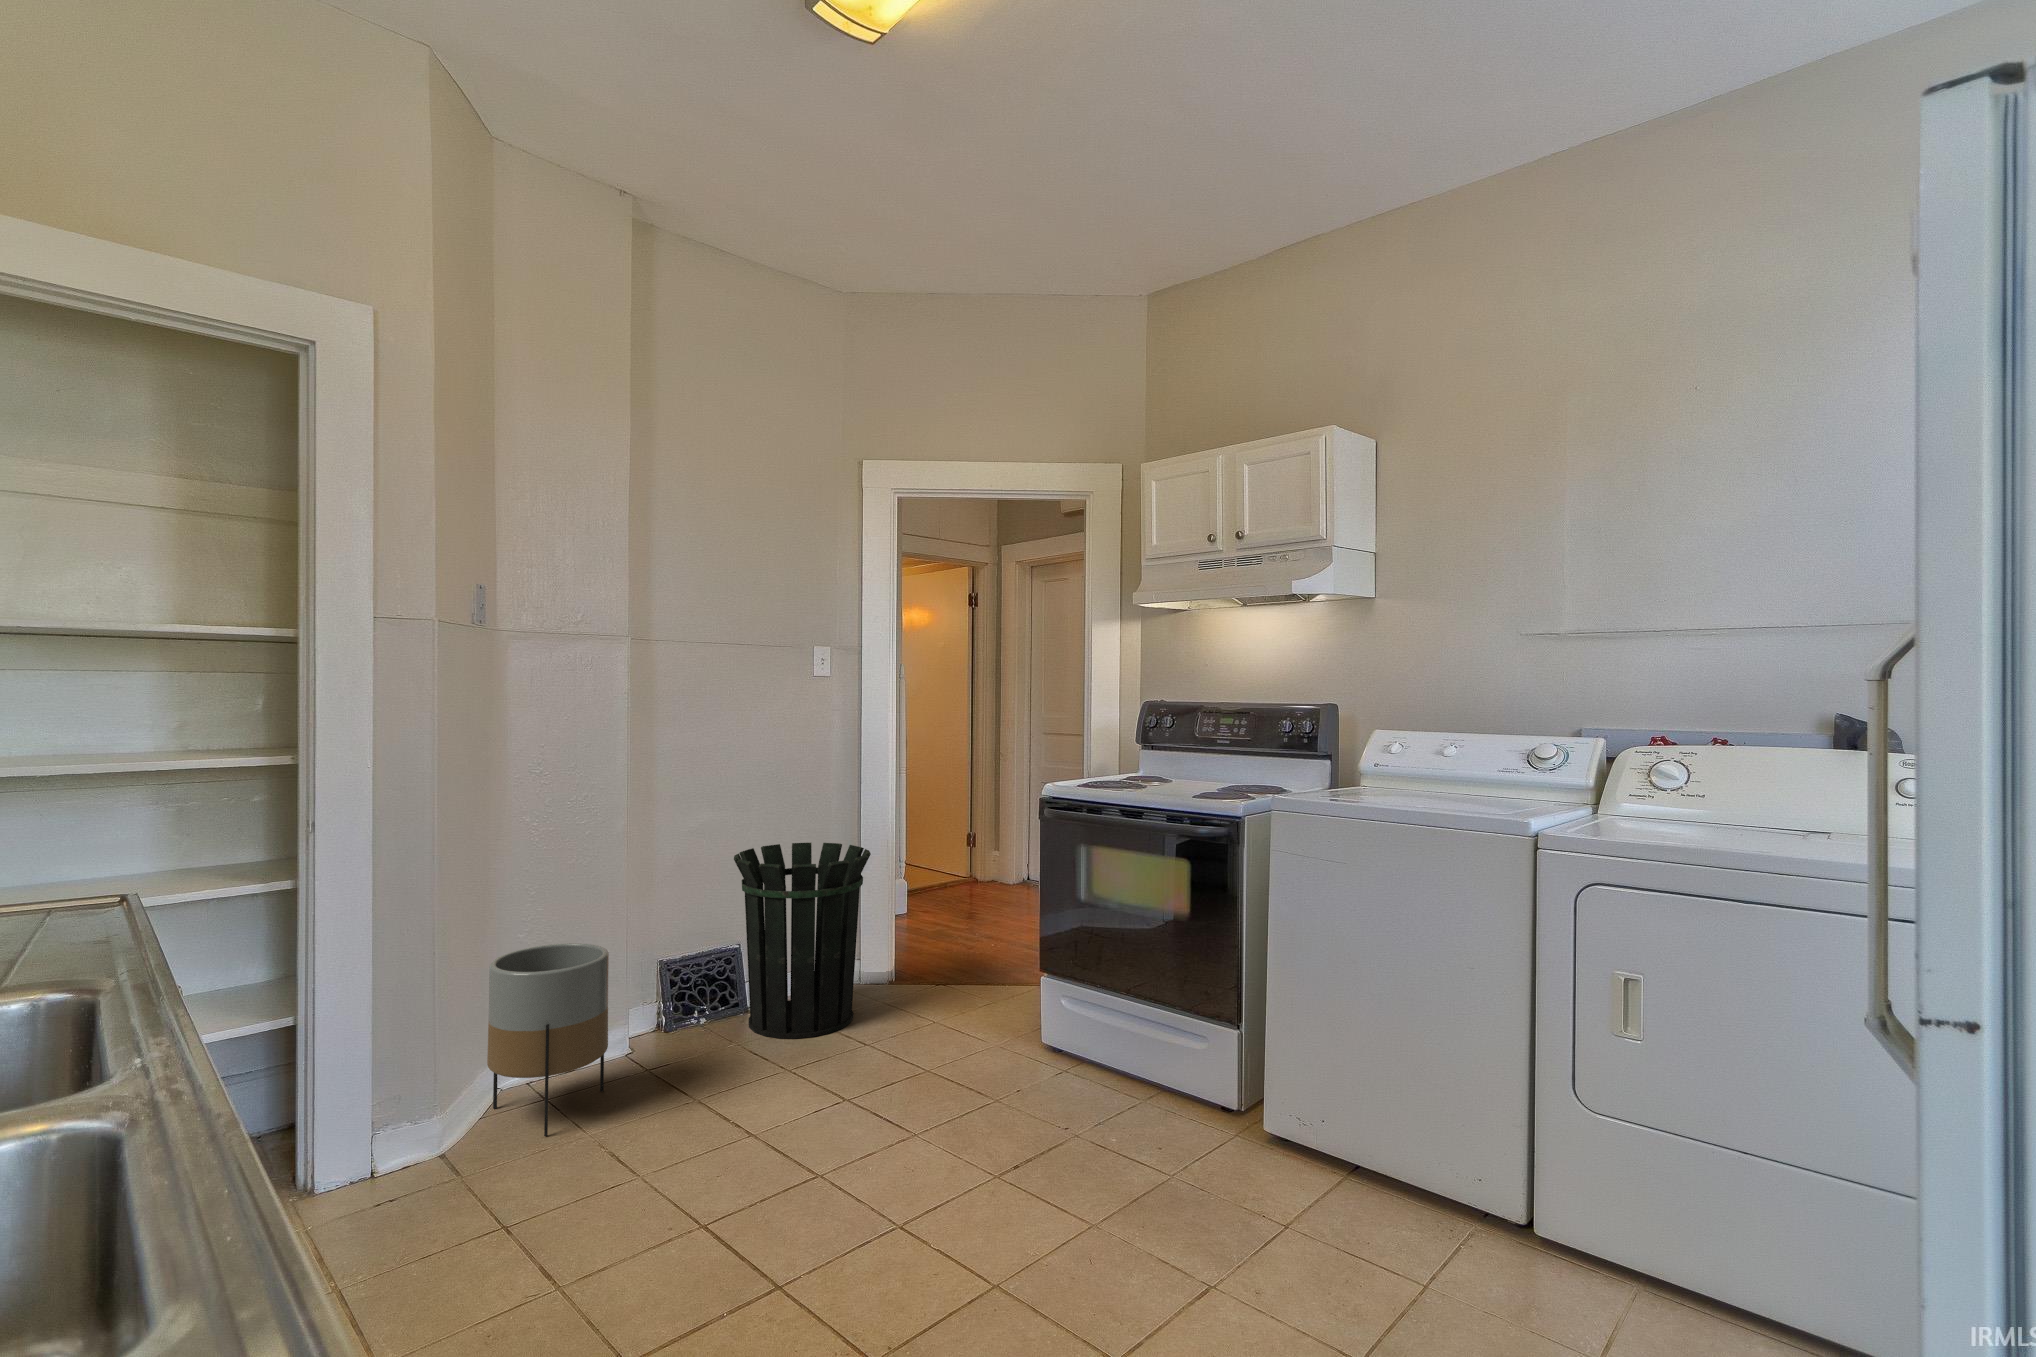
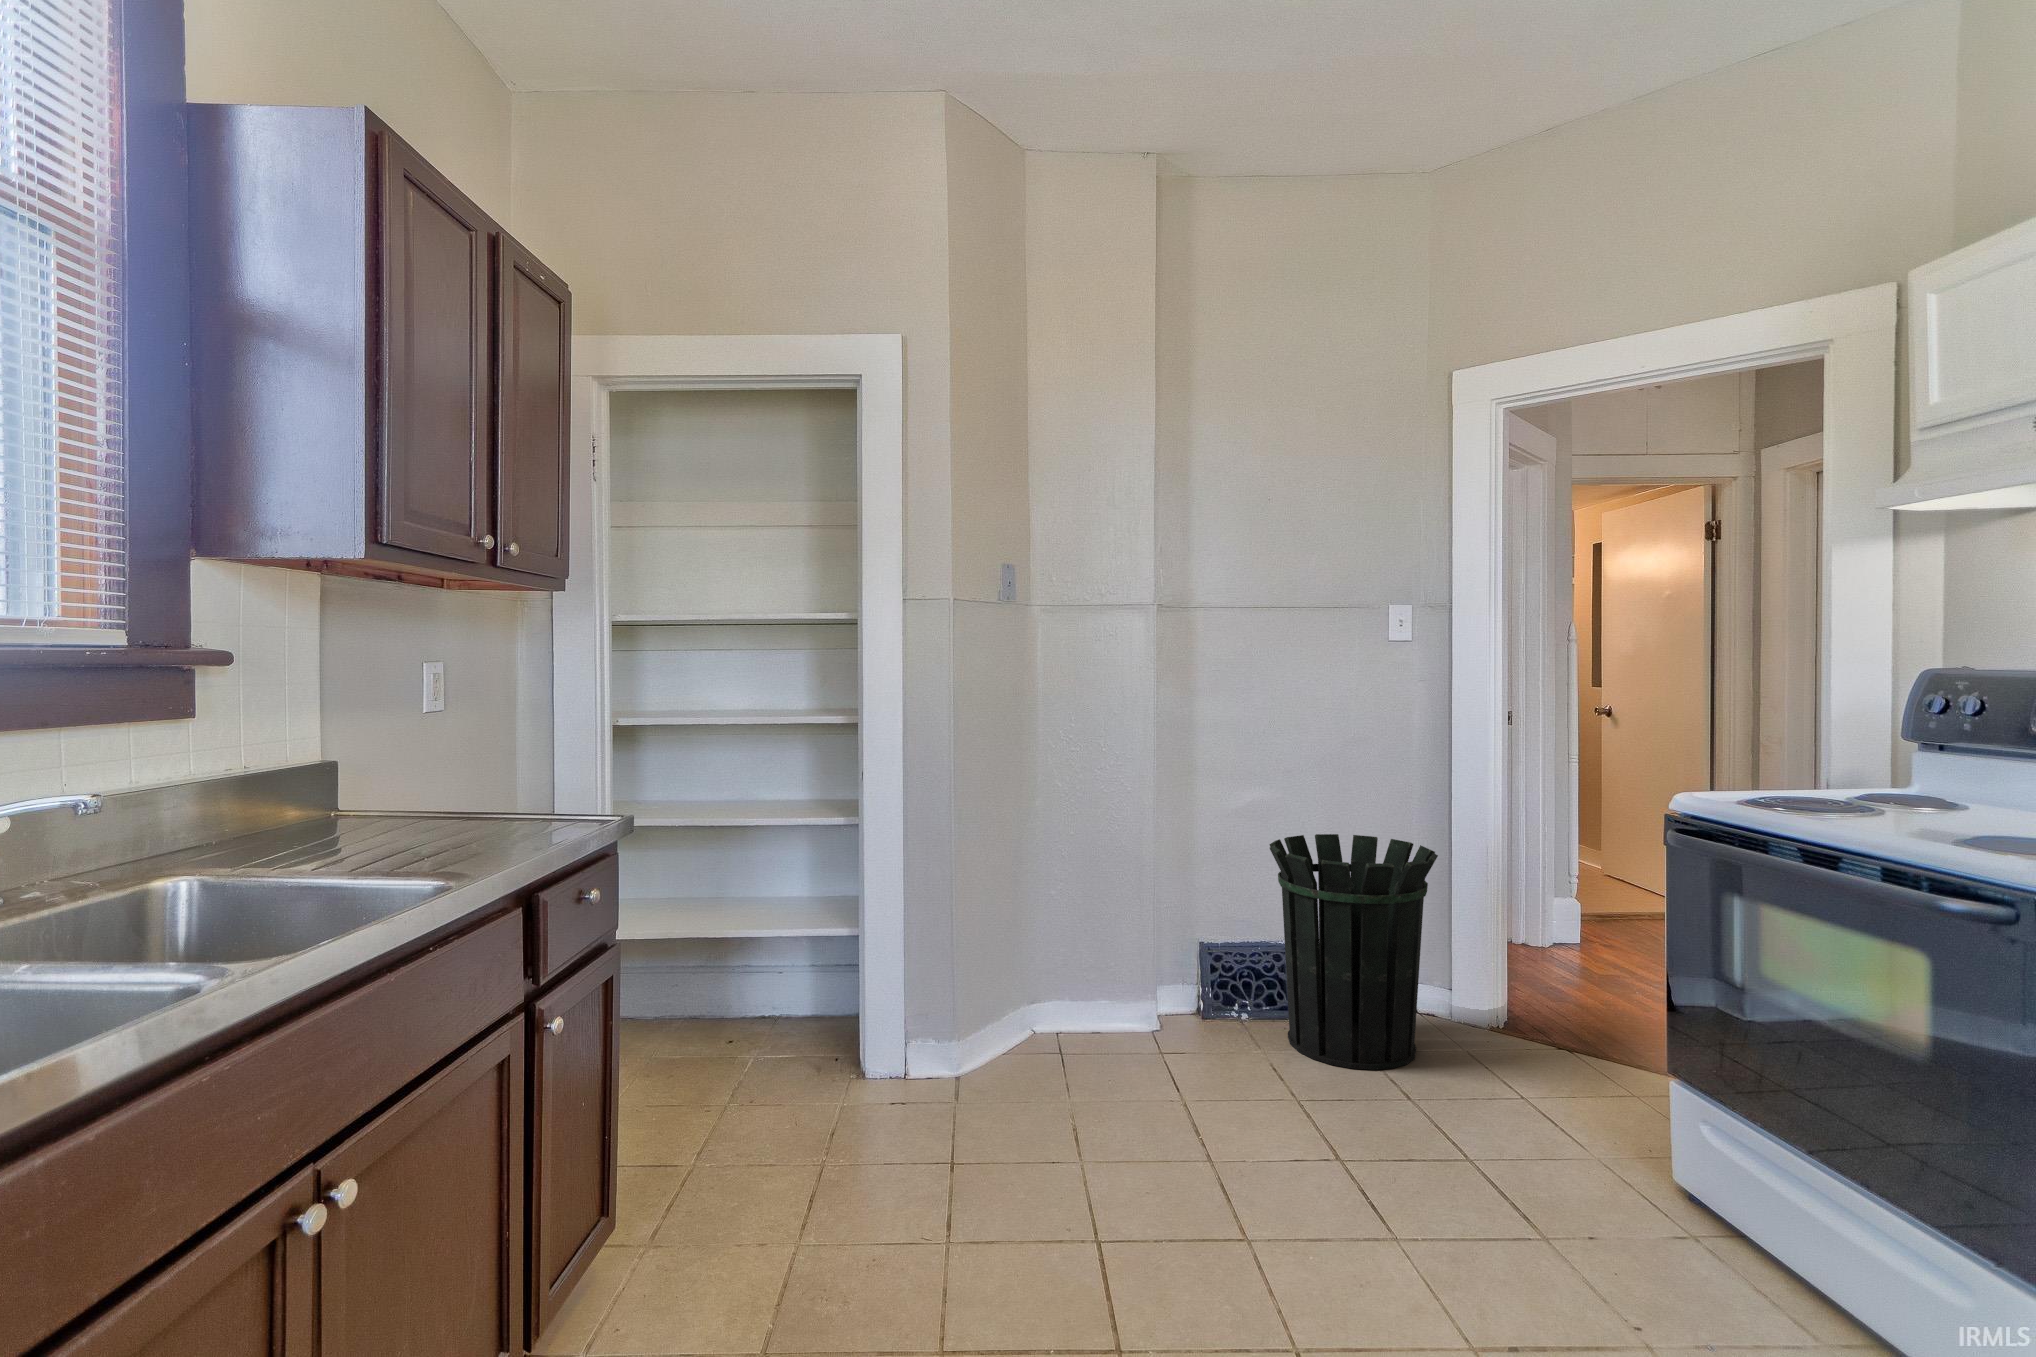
planter: present [487,943,609,1136] -> none [1004,905,1111,1089]

